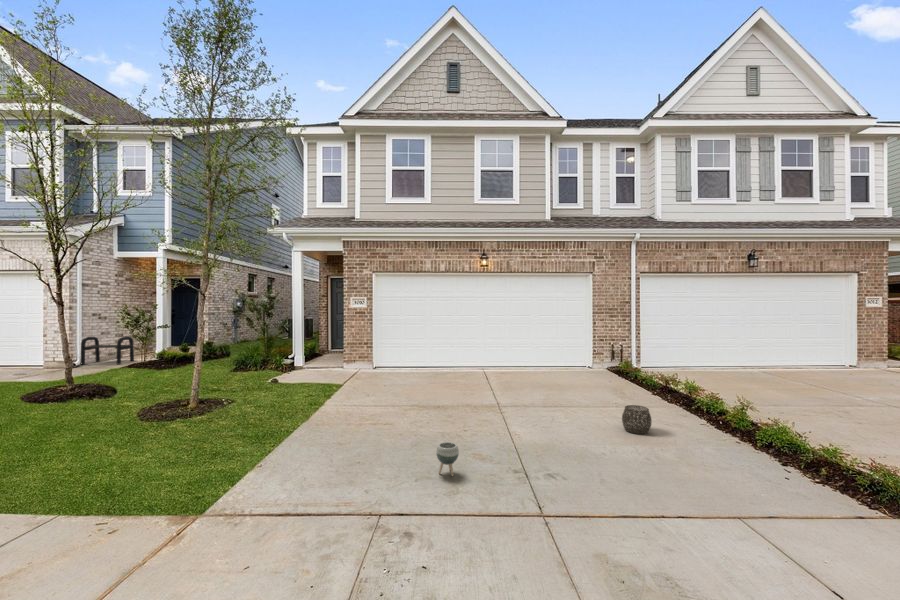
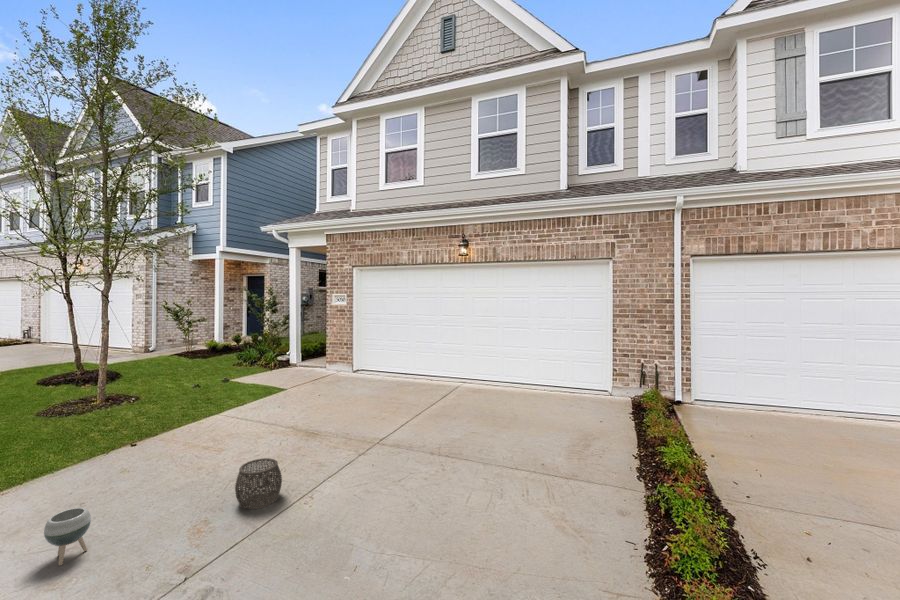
bench: present [81,336,134,365] -> none [157,328,198,353]
woven basket: present [622,405,652,434] -> present [235,458,282,509]

